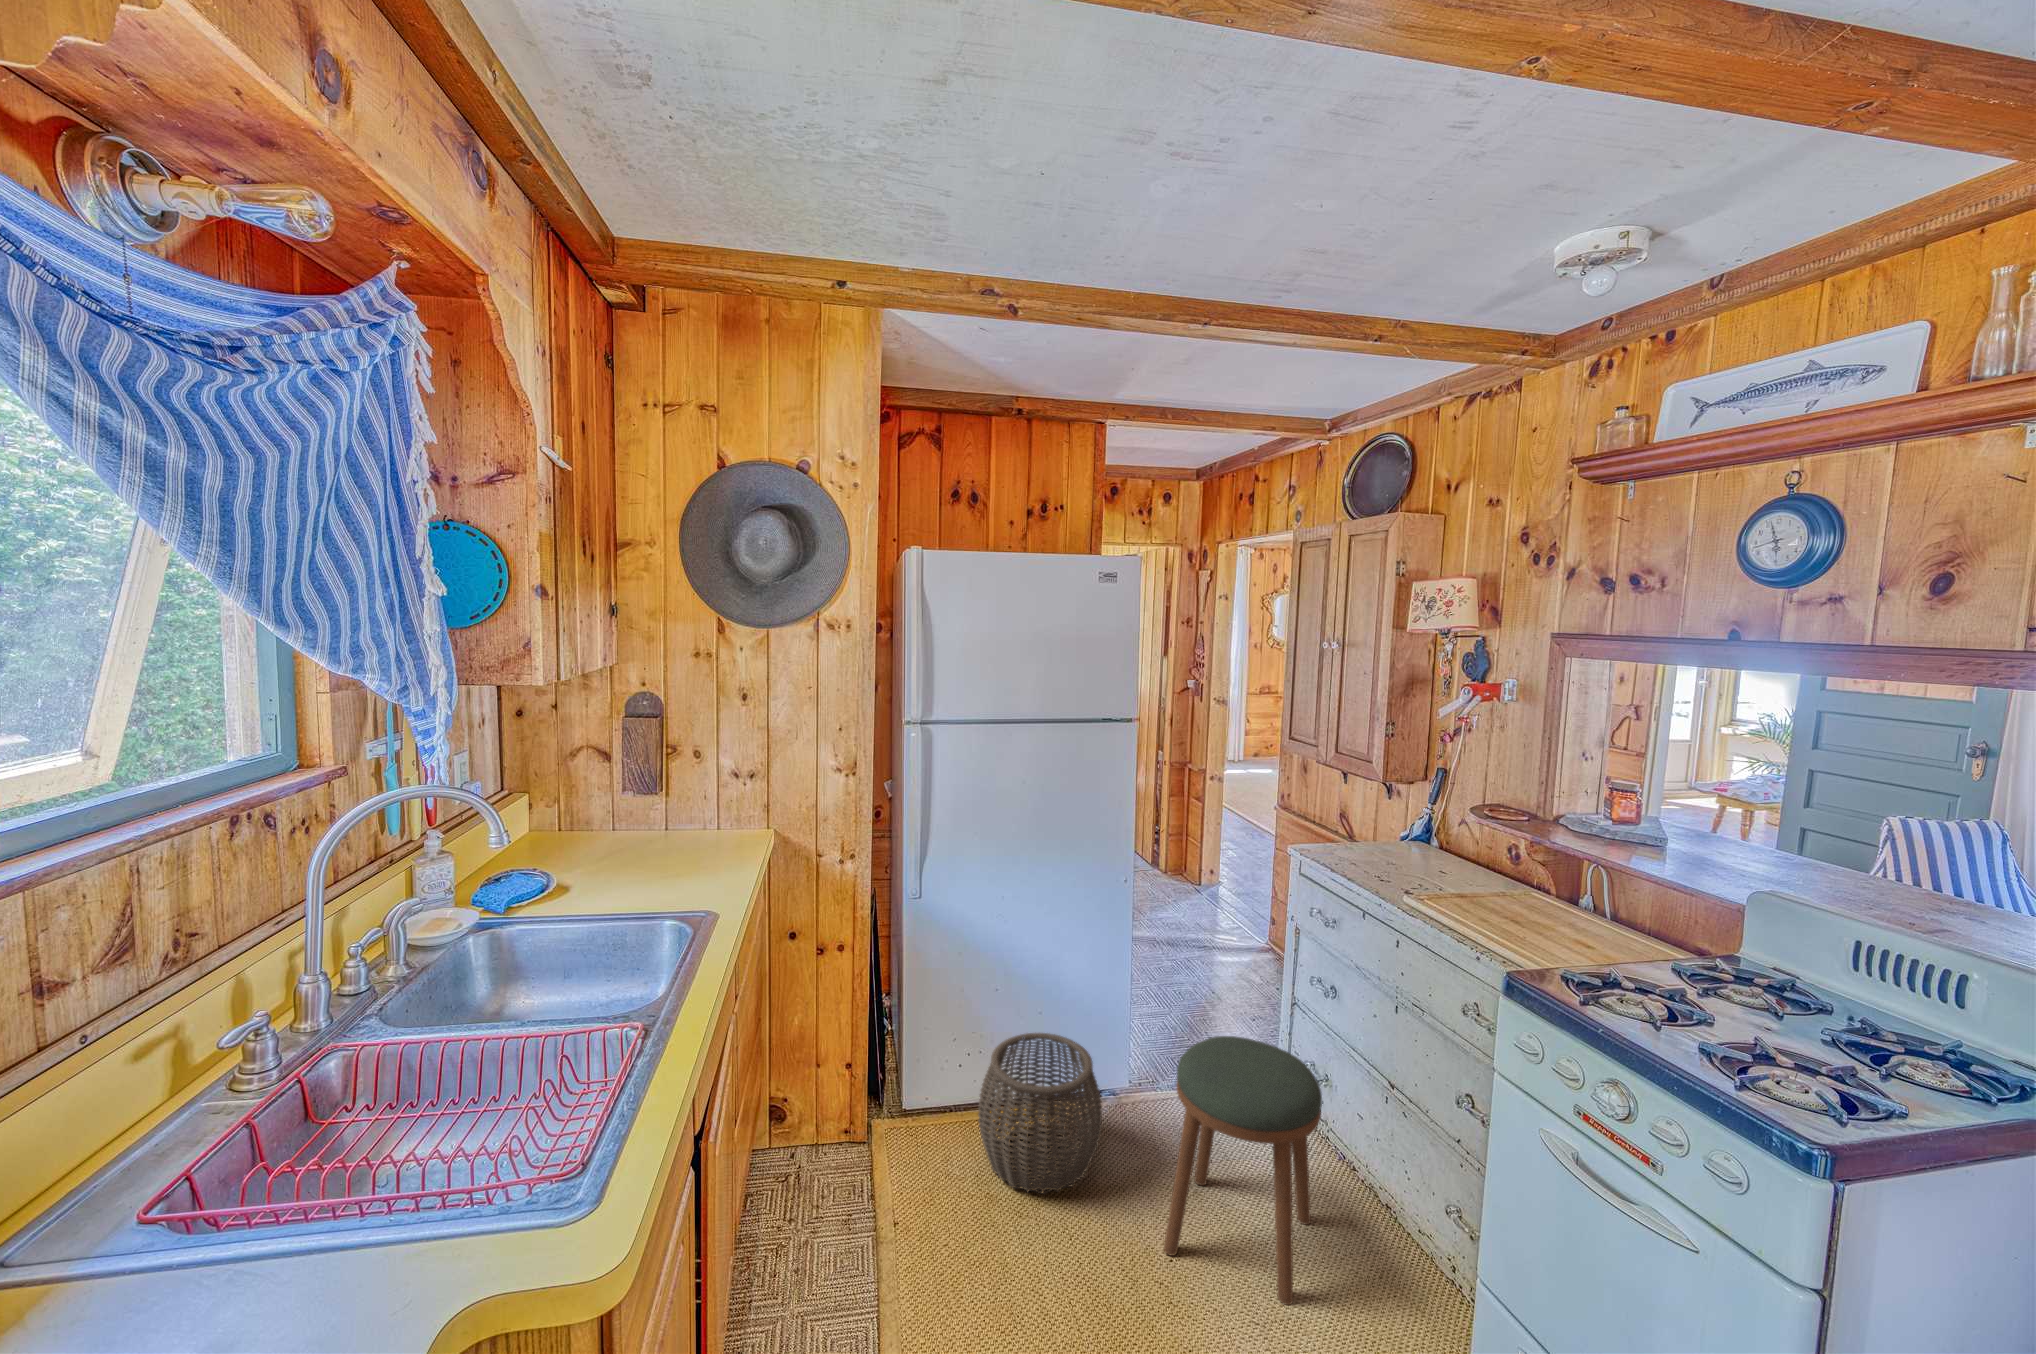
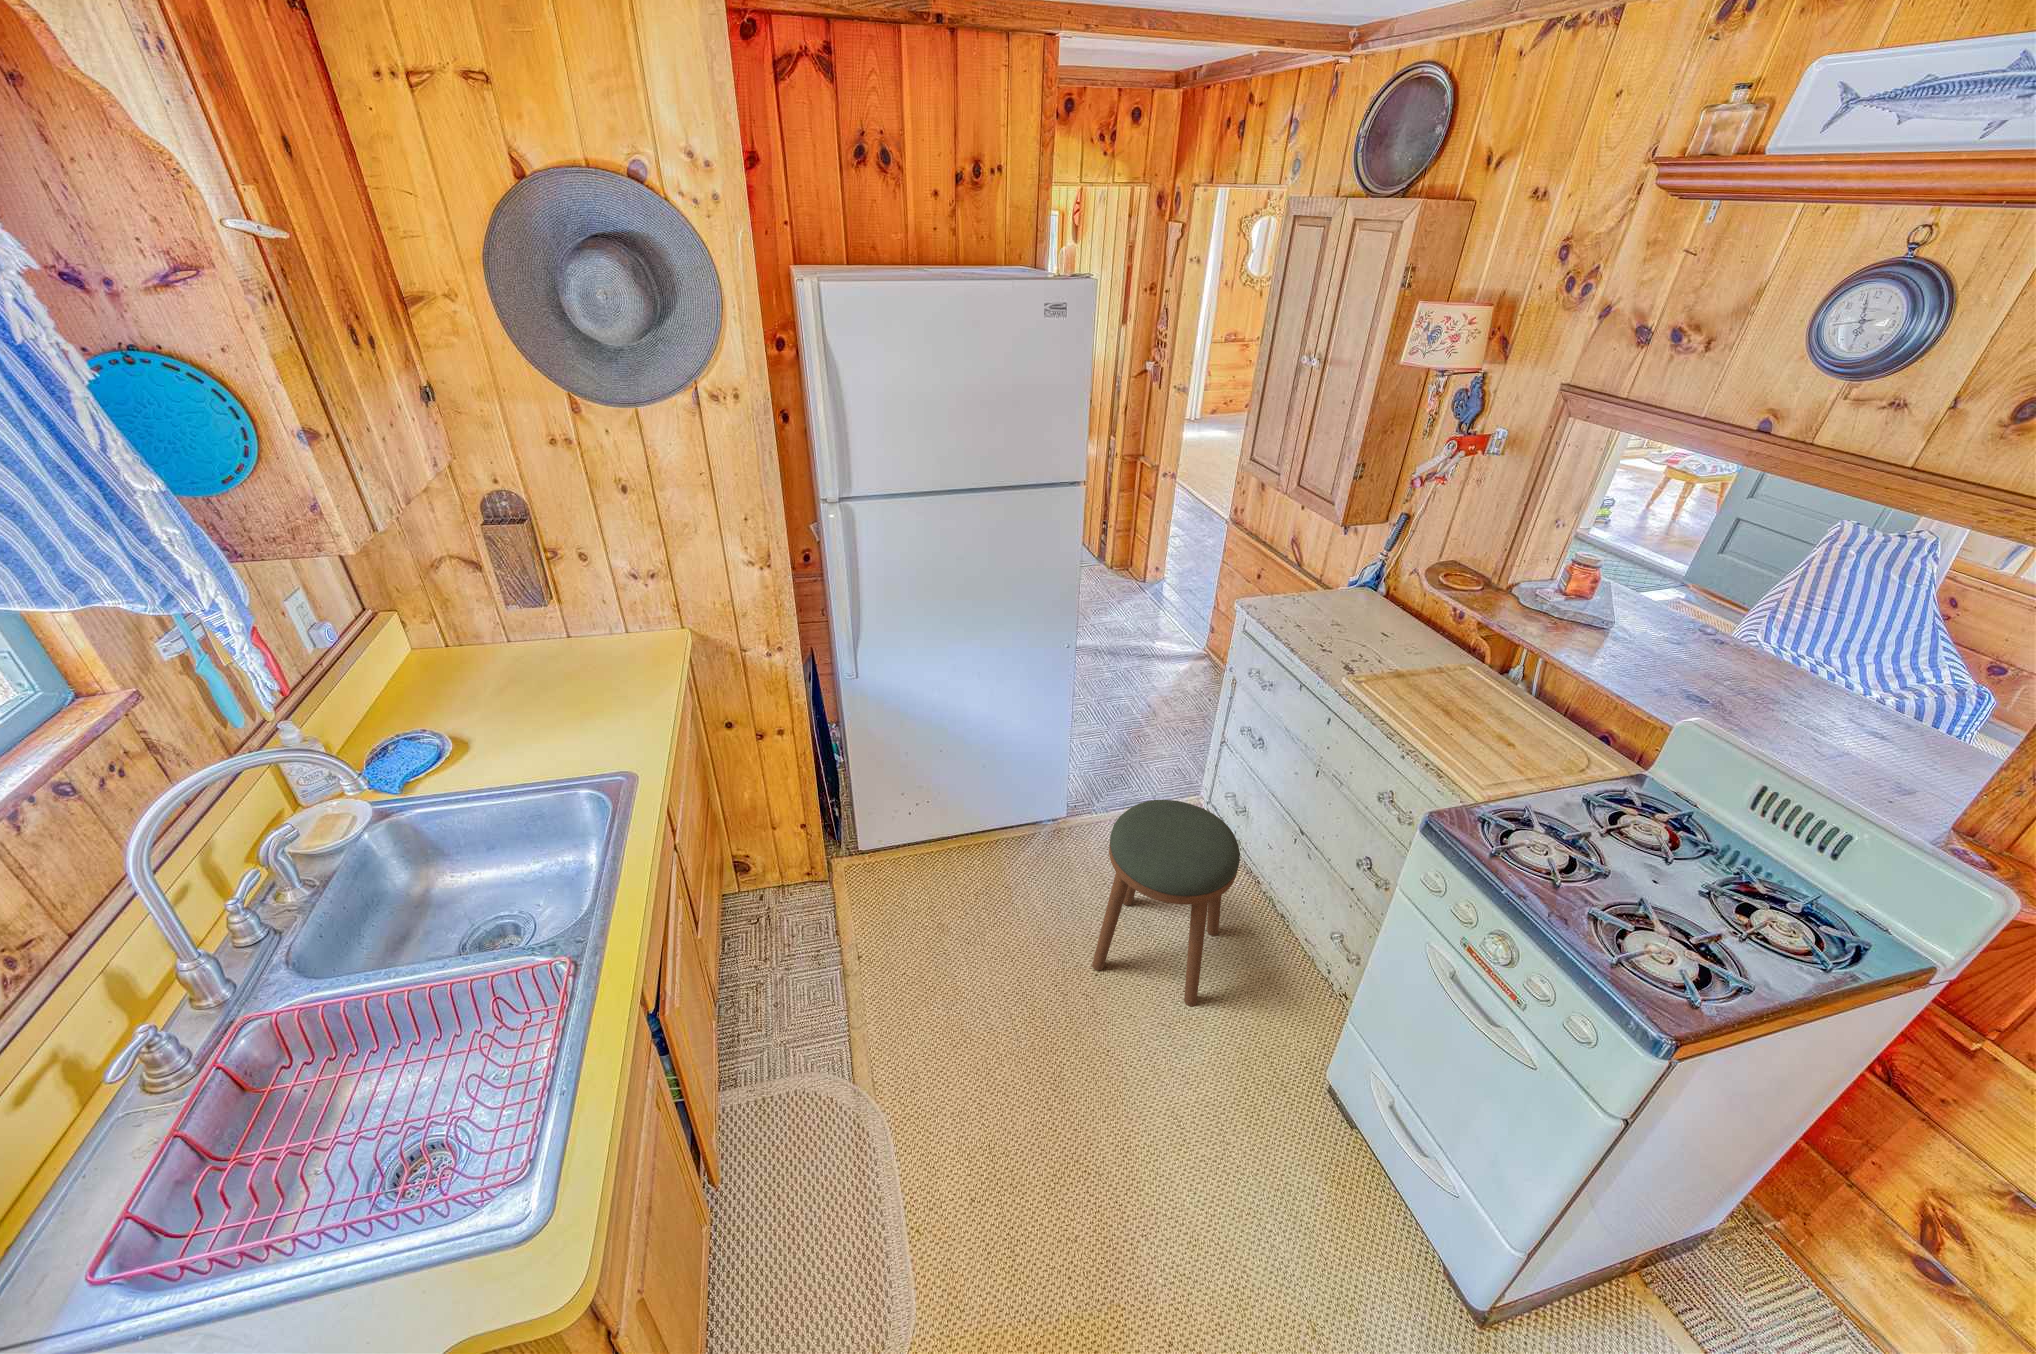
woven basket: present [978,1033,1103,1194] -> none [928,788,1042,922]

